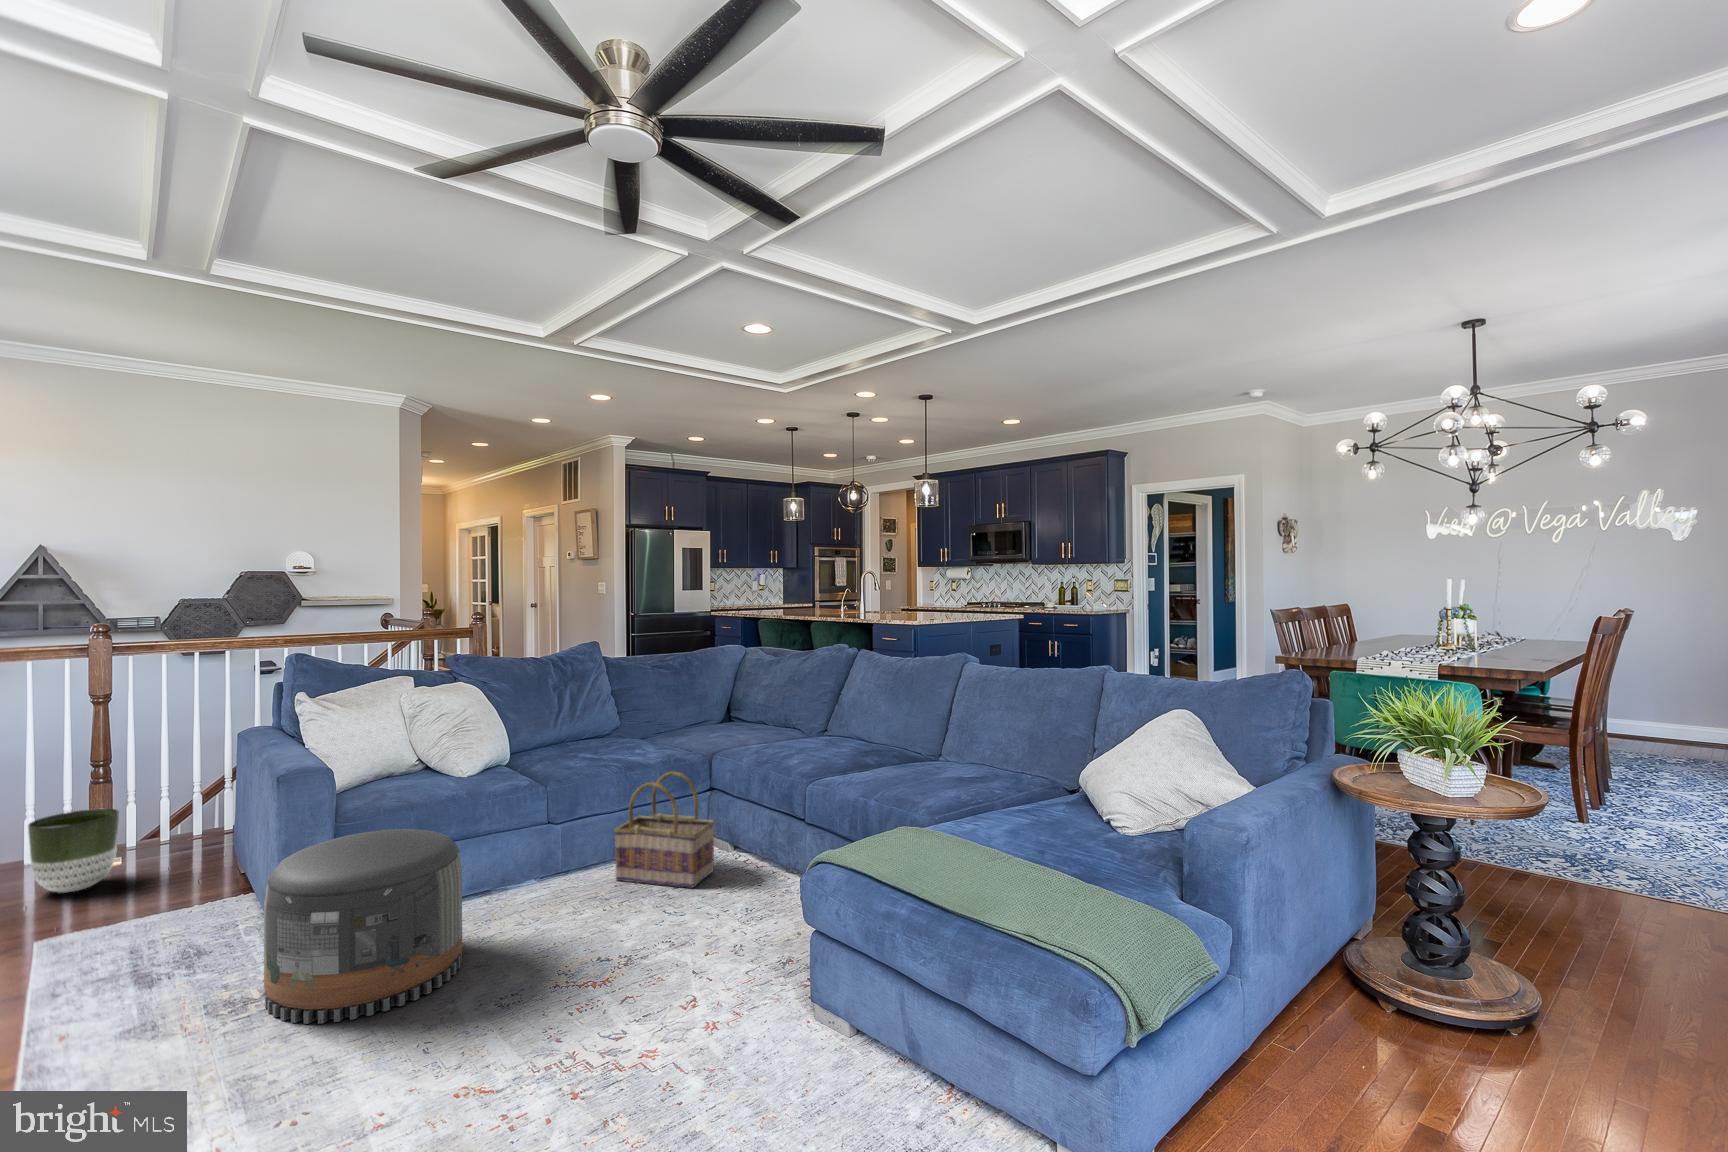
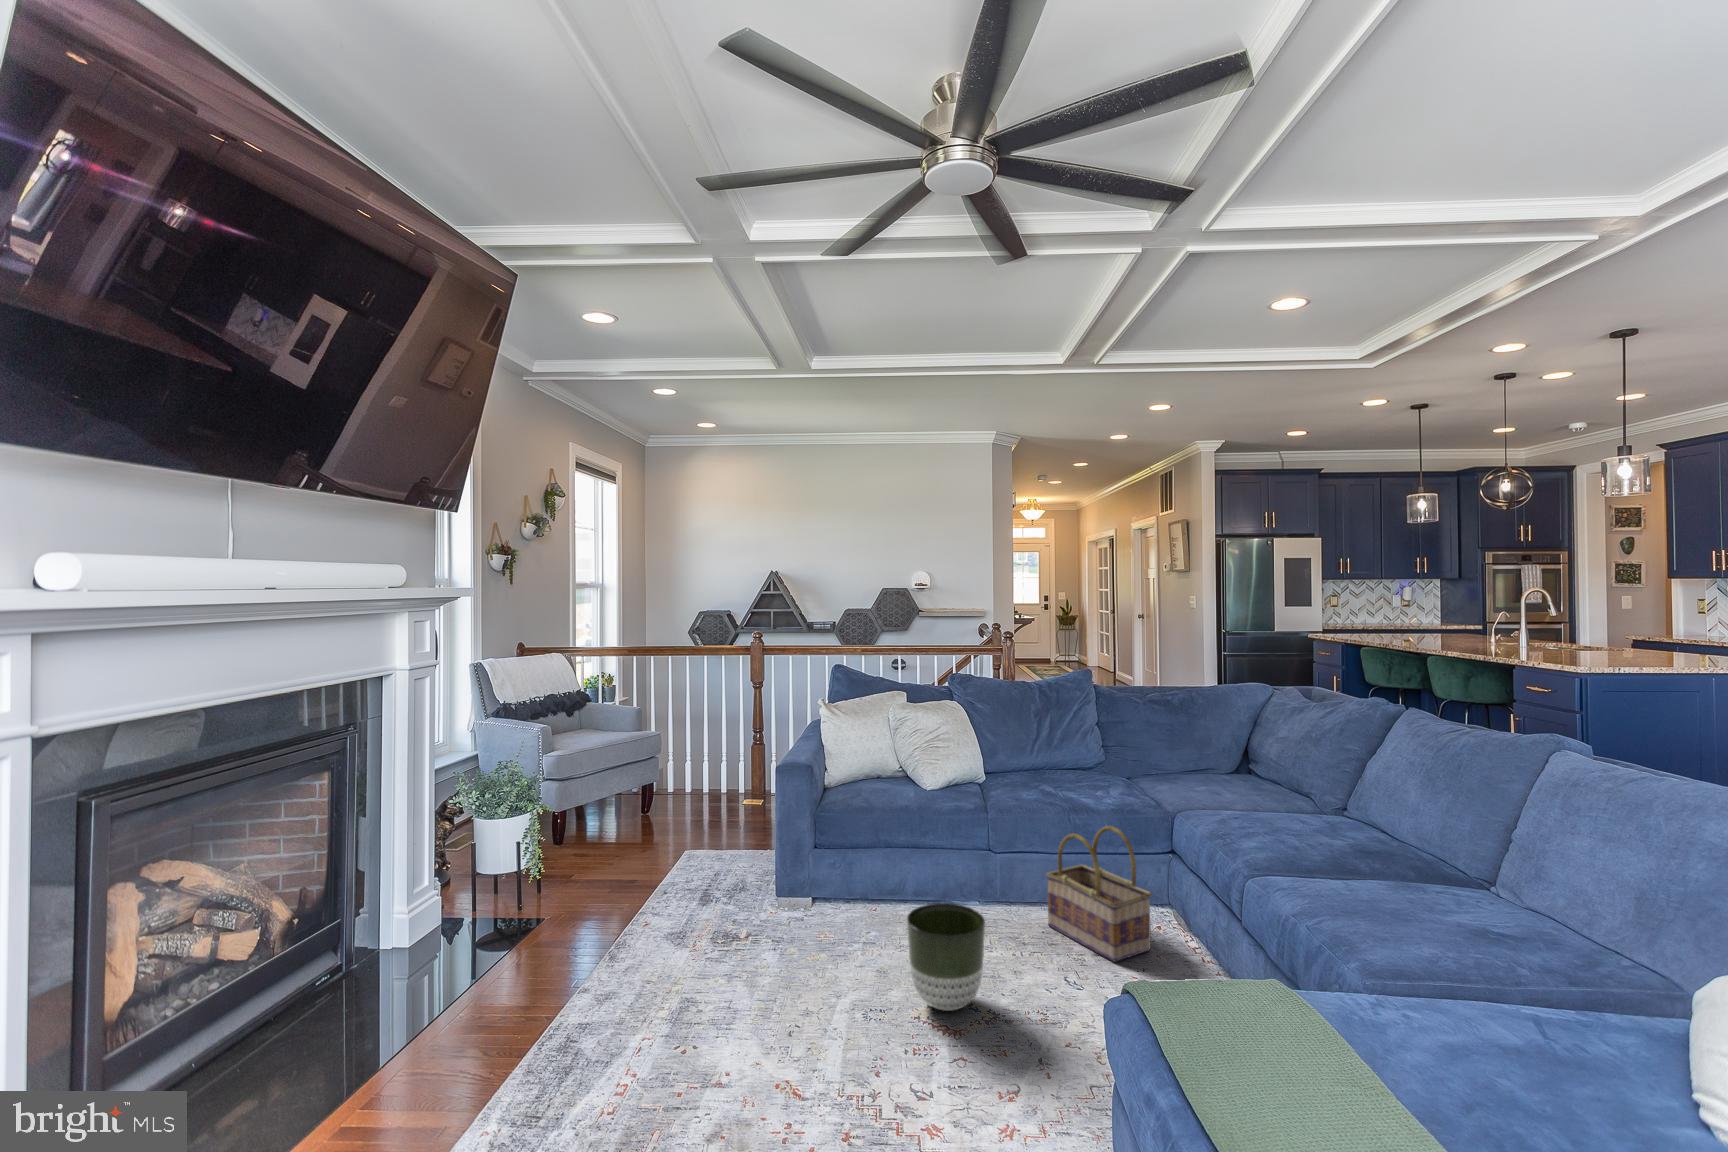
planter: present [28,809,119,893] -> present [907,903,985,1011]
pouf: present [264,829,462,1024] -> none [739,826,878,982]

